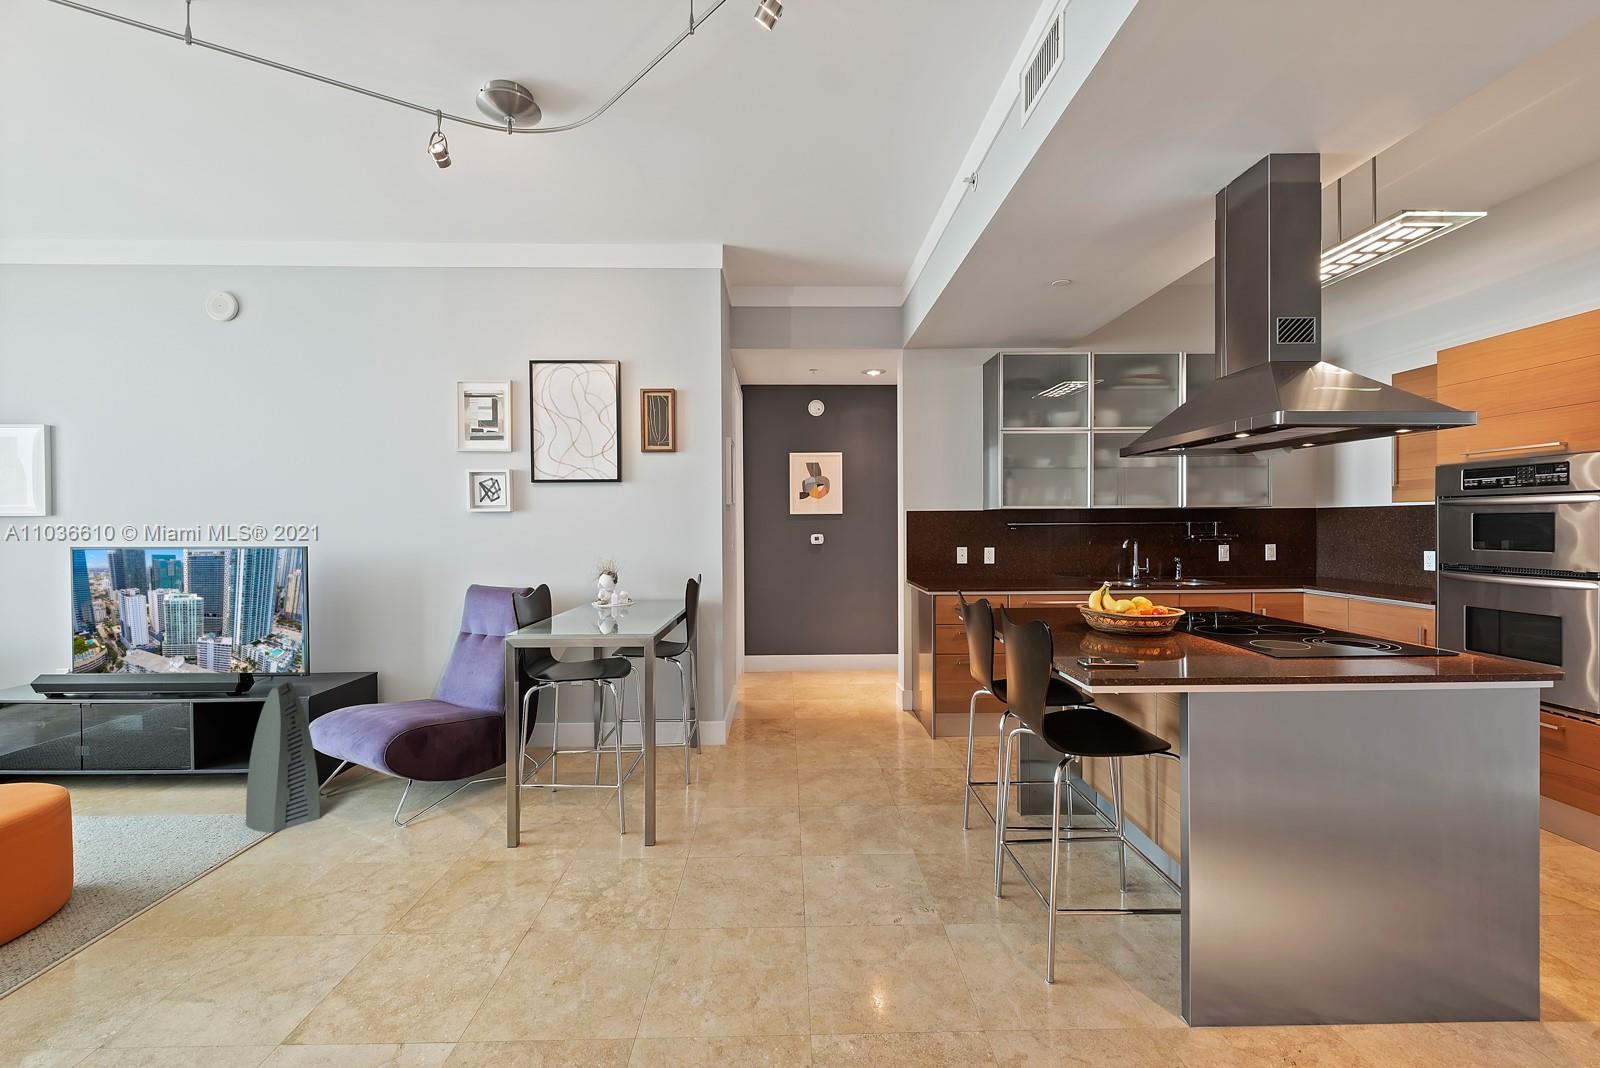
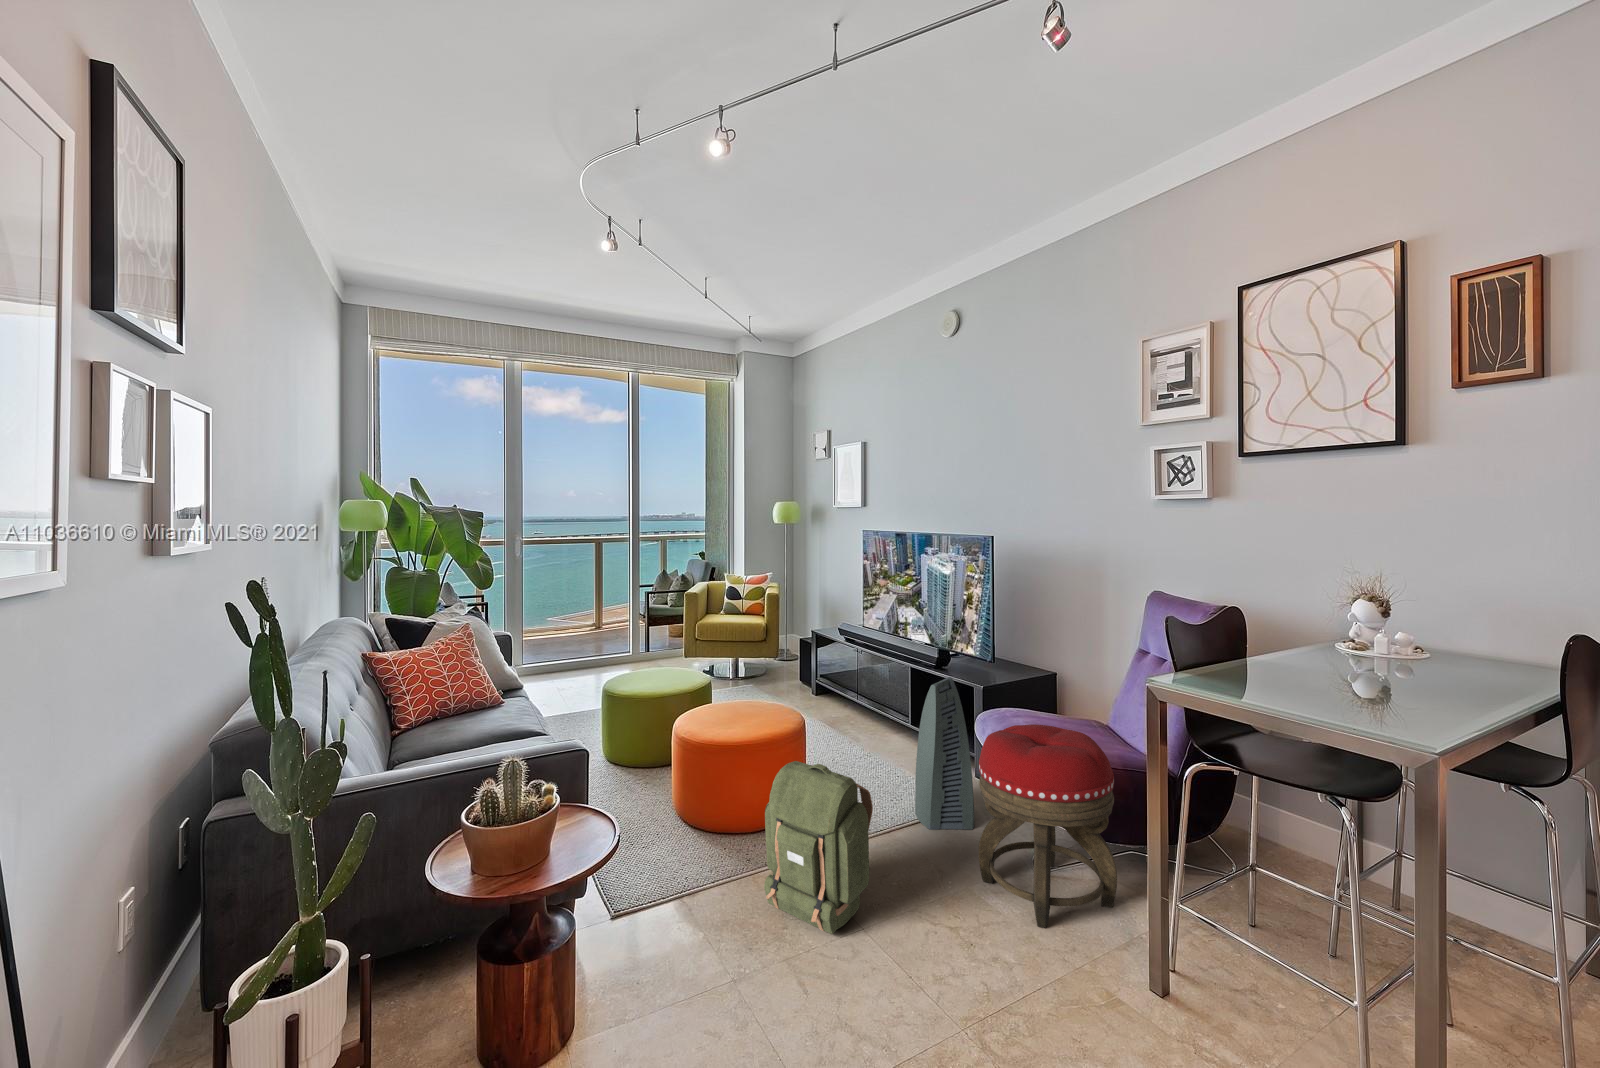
footstool: none [344,695,465,849] -> present [978,724,1117,928]
backpack: none [104,769,248,938] -> present [764,761,873,934]

